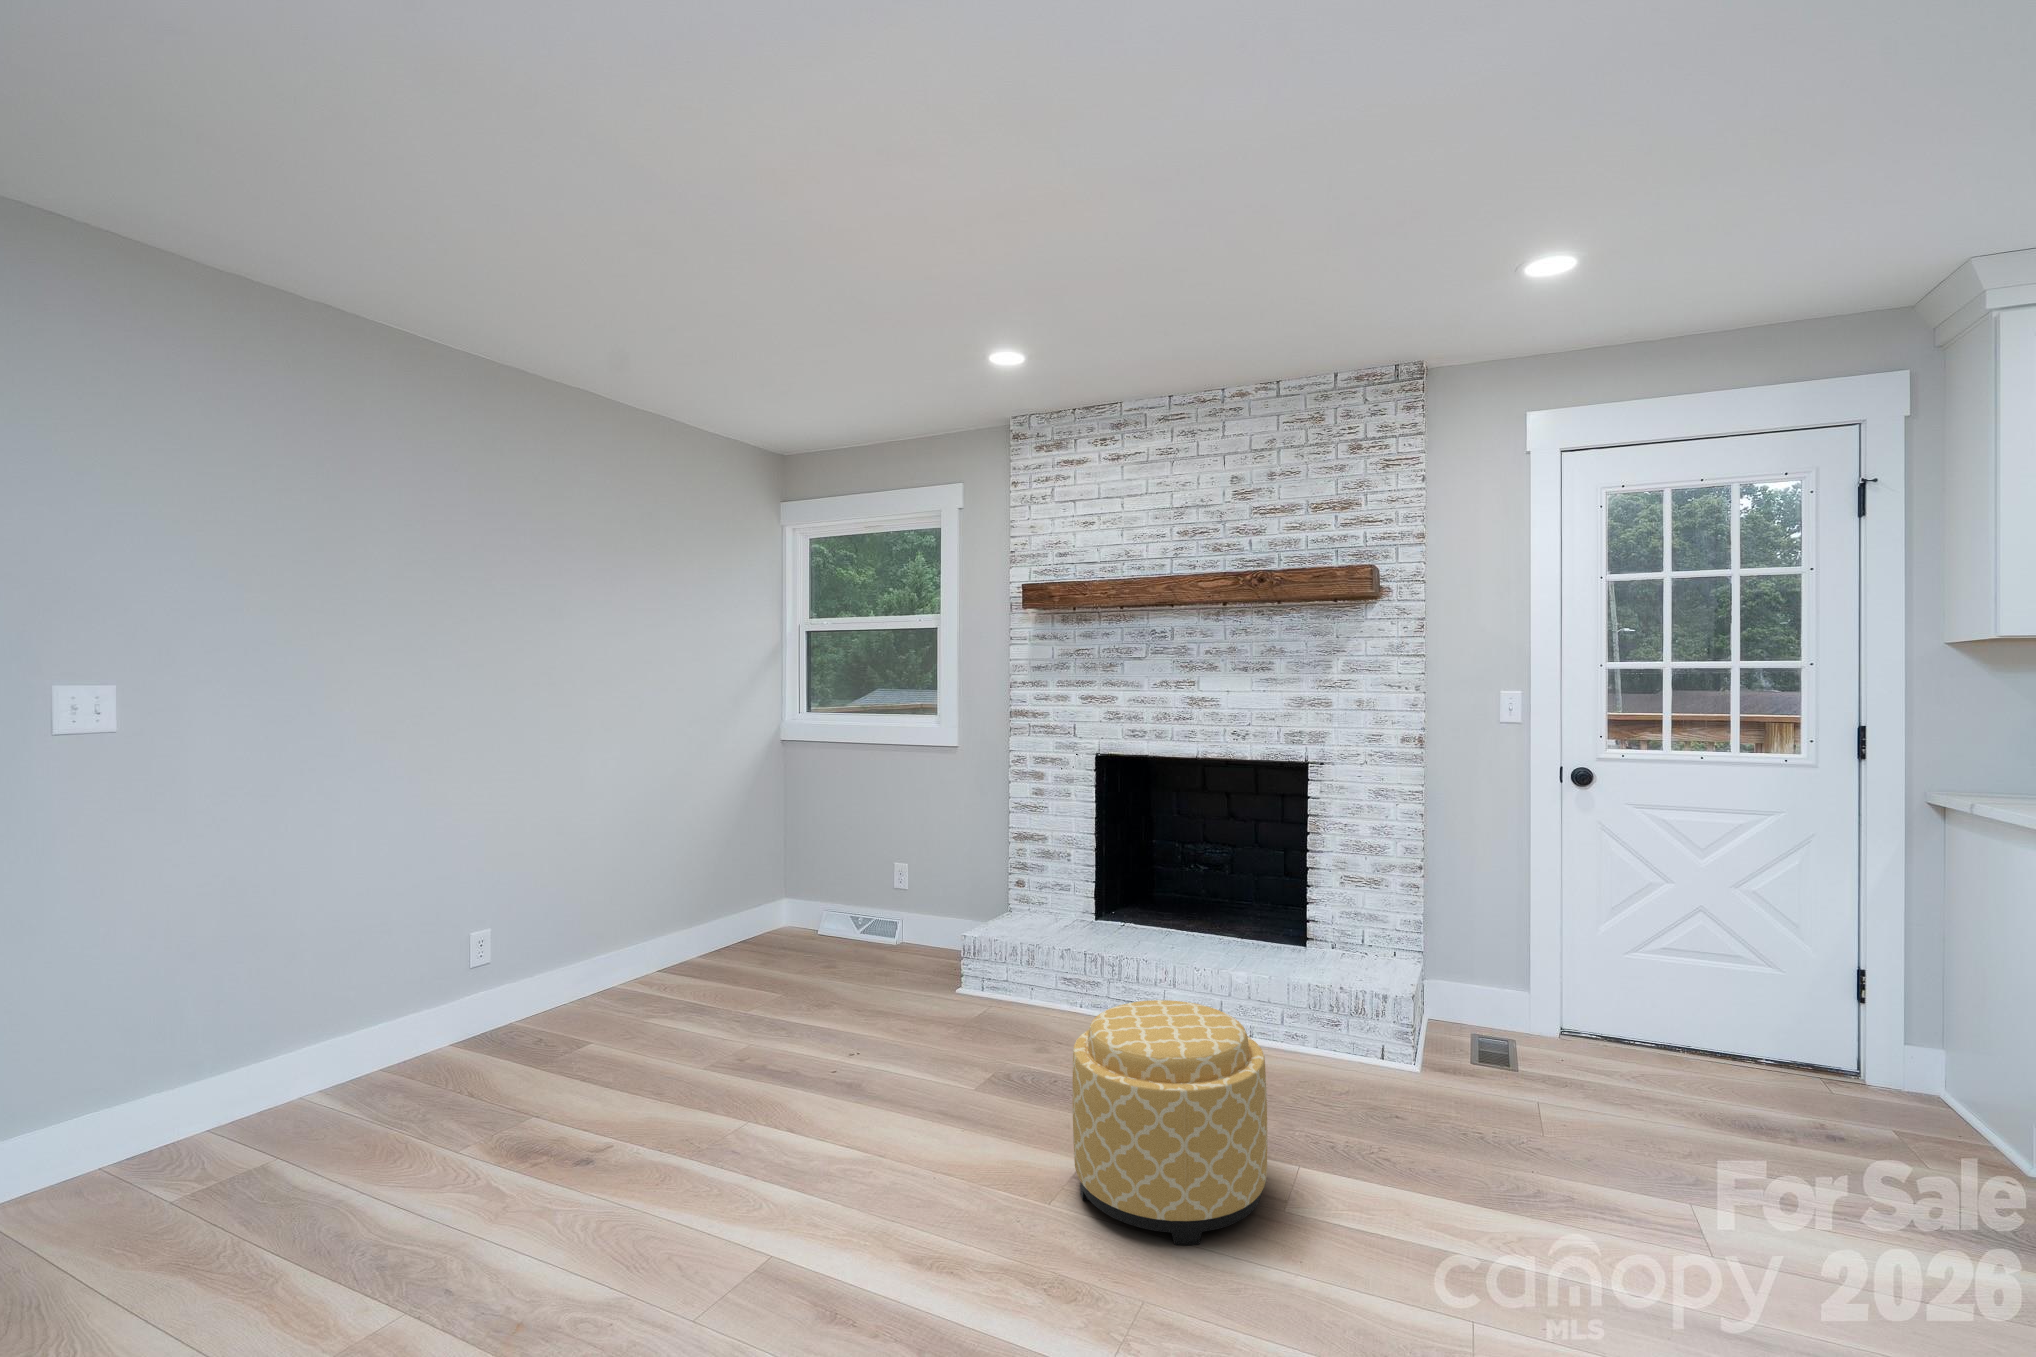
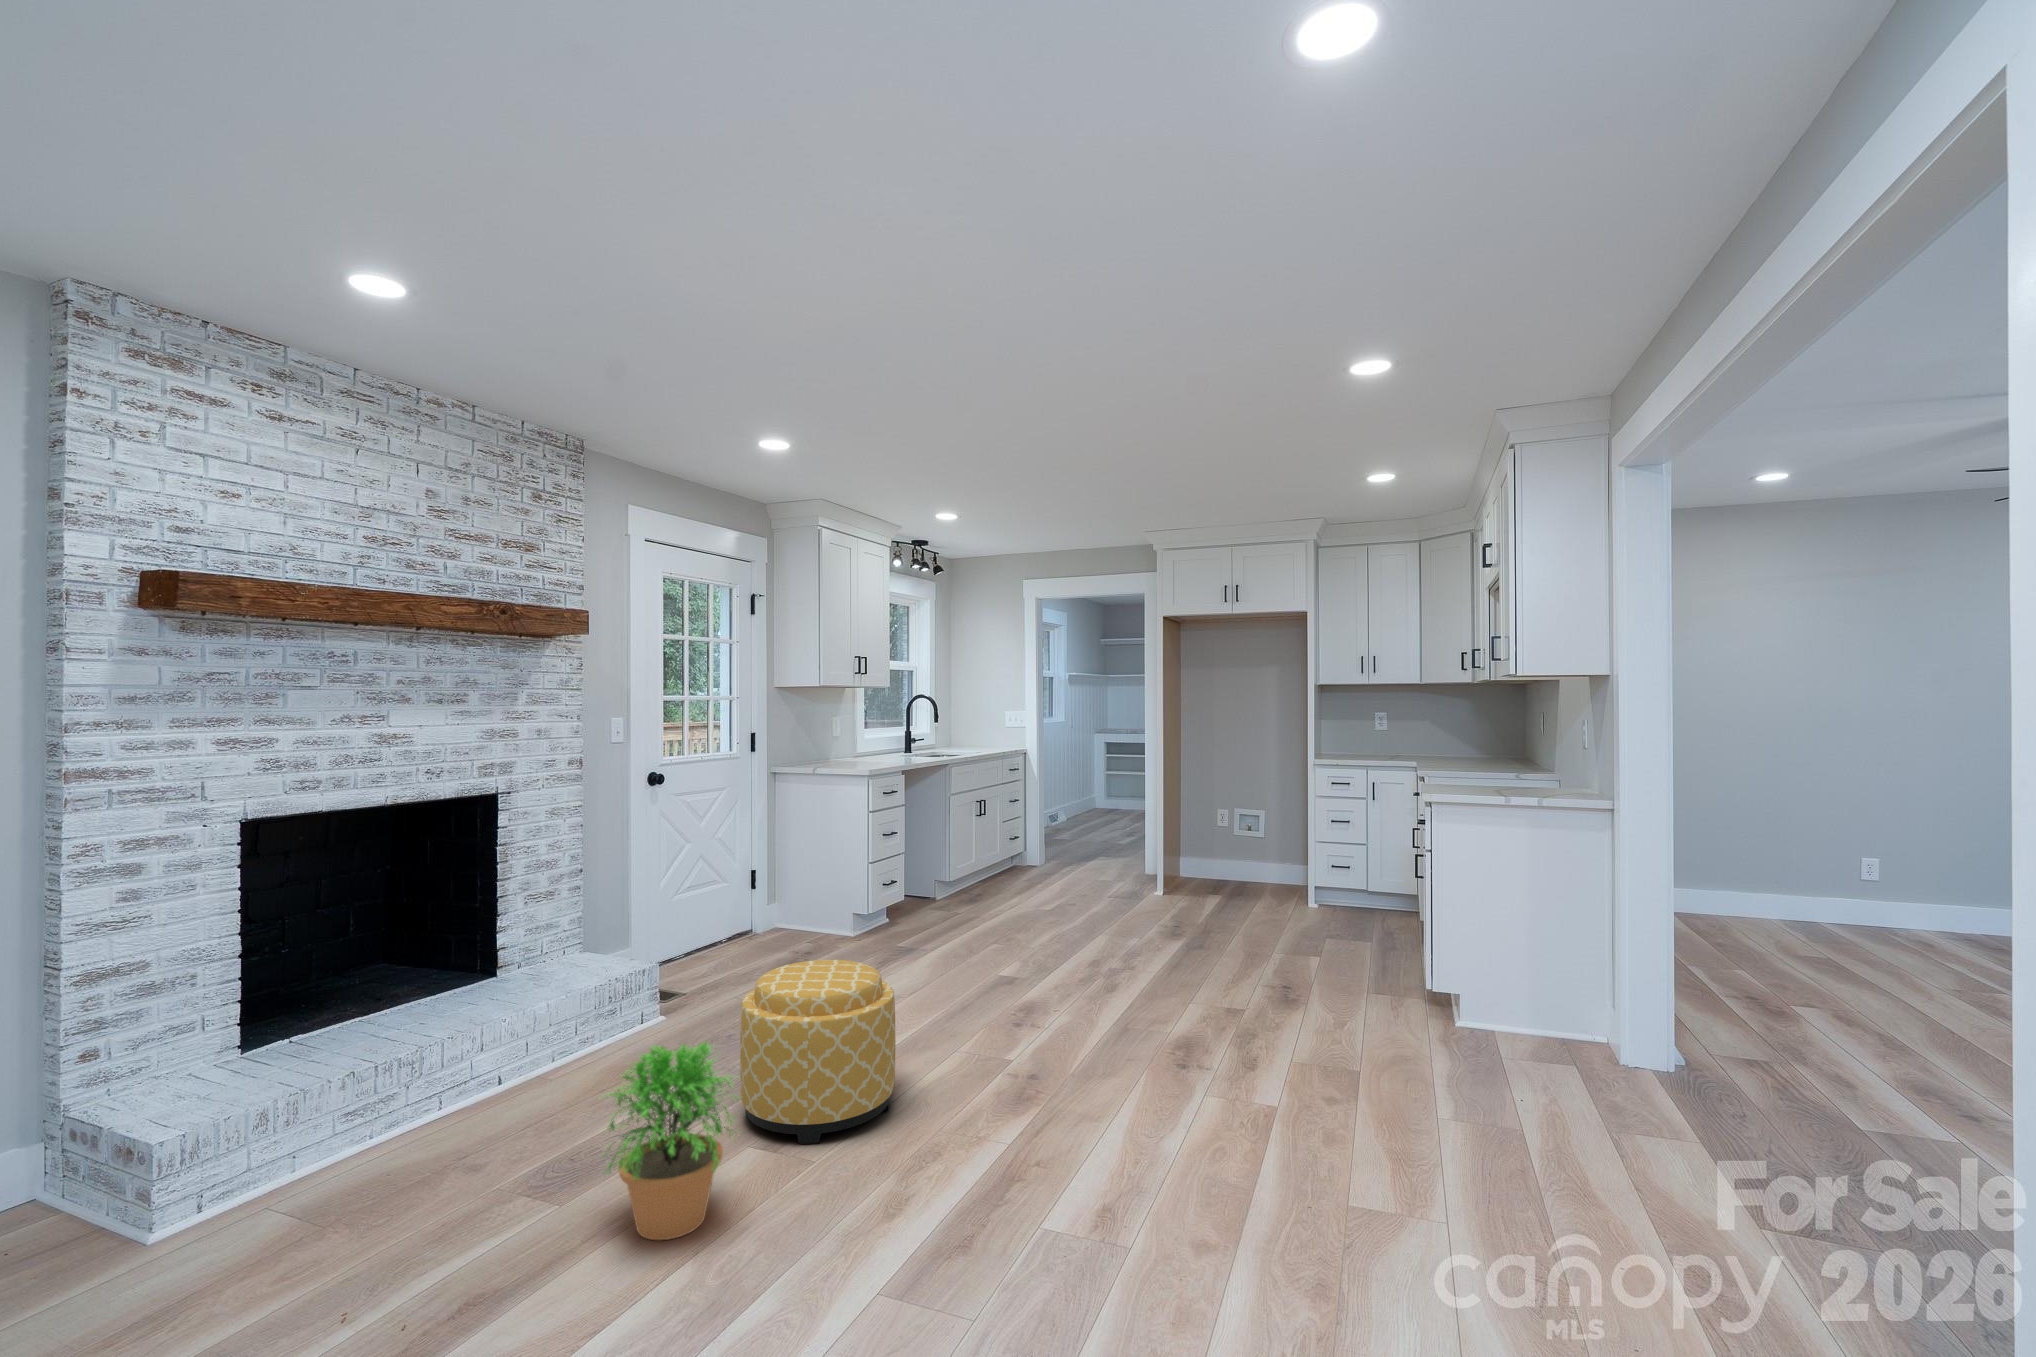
potted plant: none [874,982,1004,1157] -> present [604,1041,738,1240]

